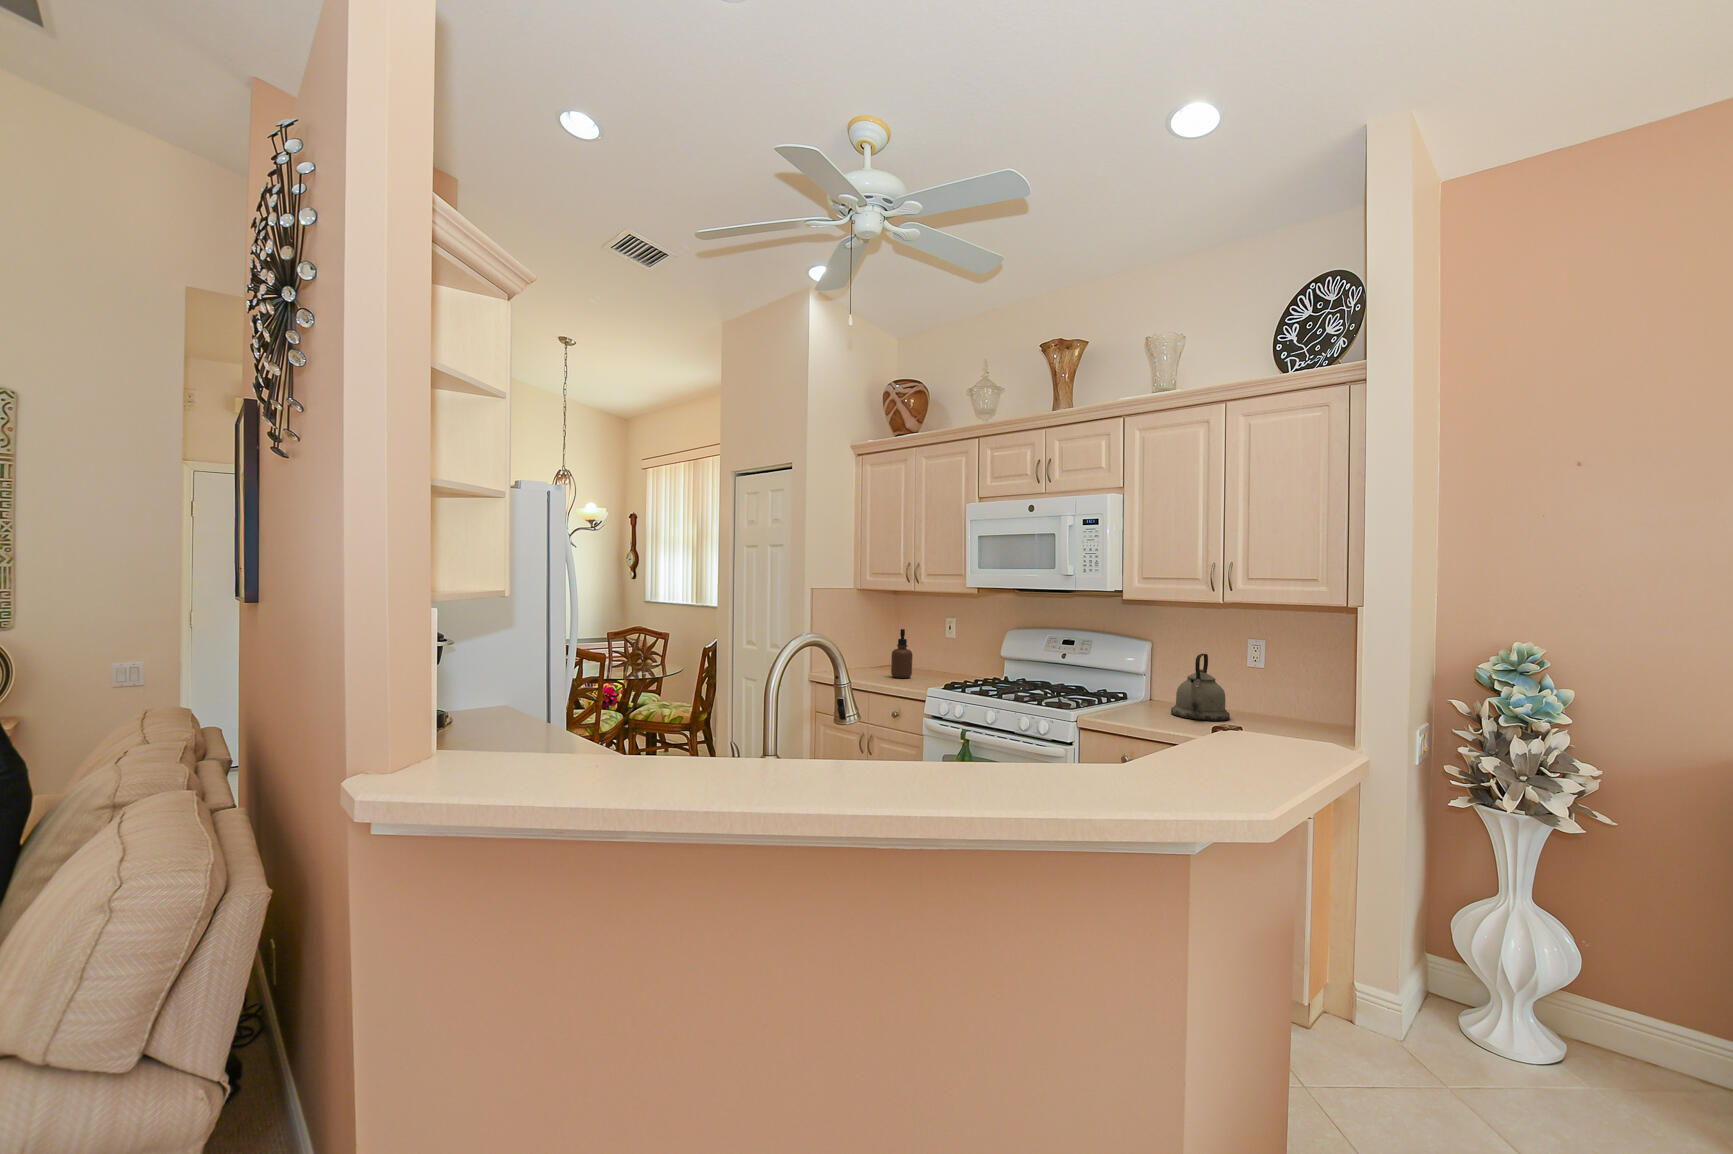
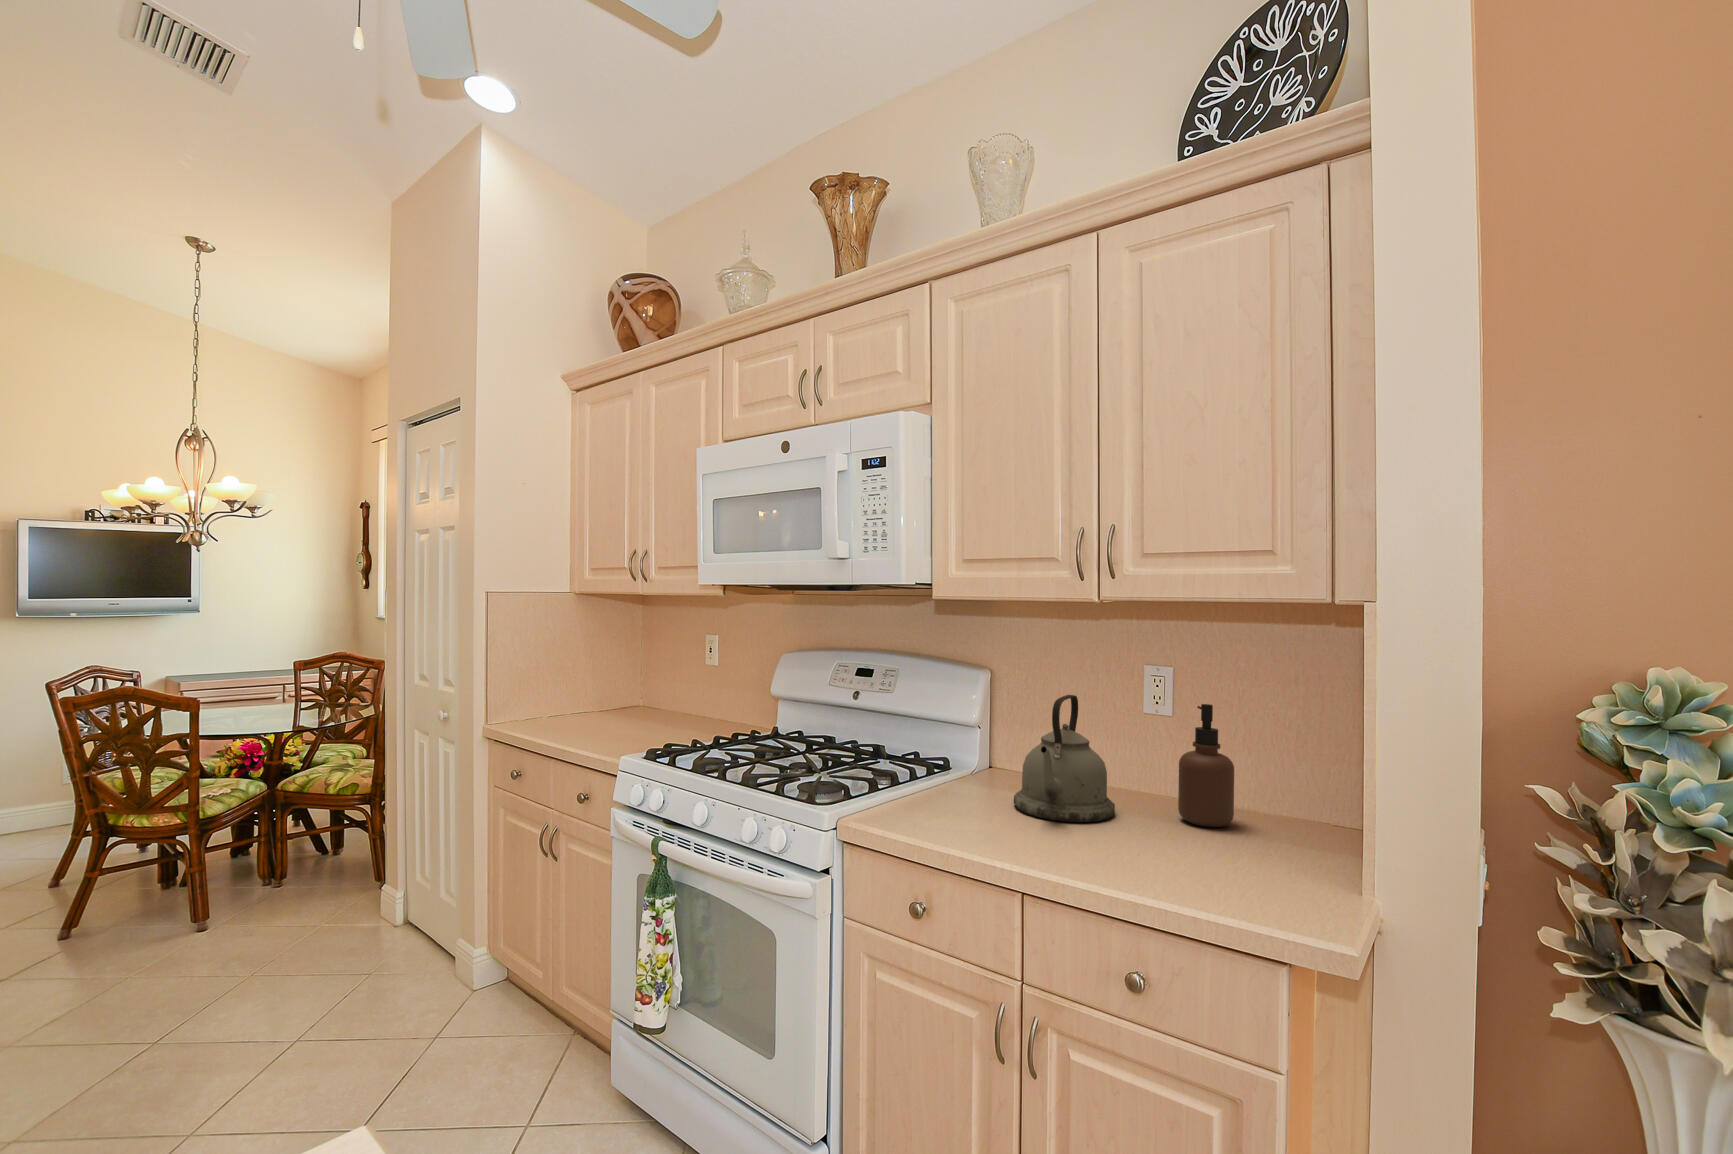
soap dispenser: present [891,629,912,678] -> present [1178,704,1234,827]

